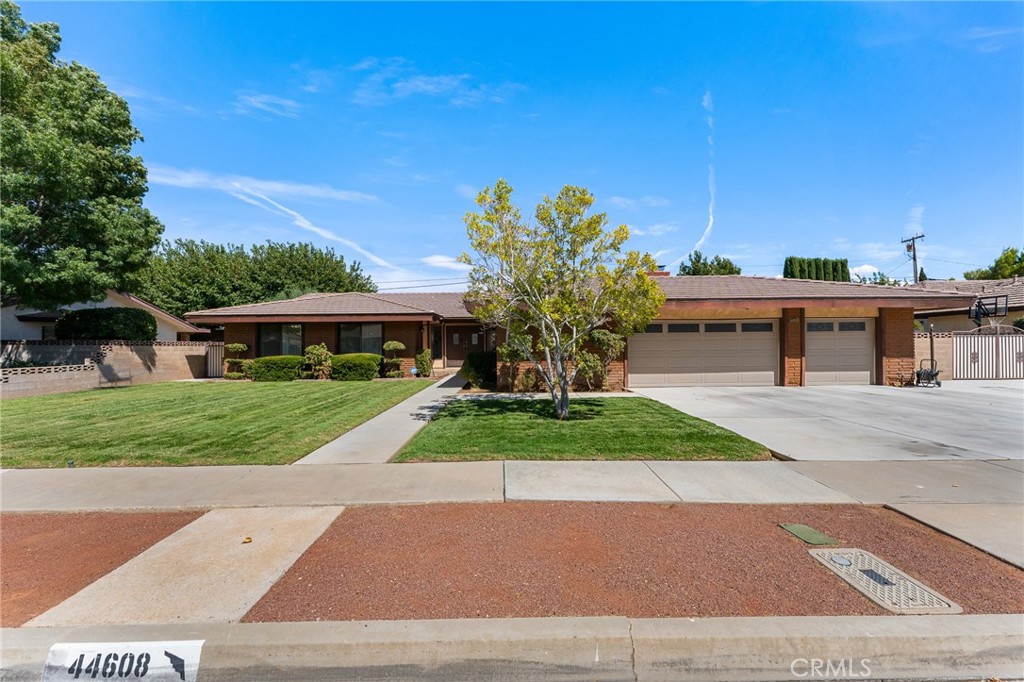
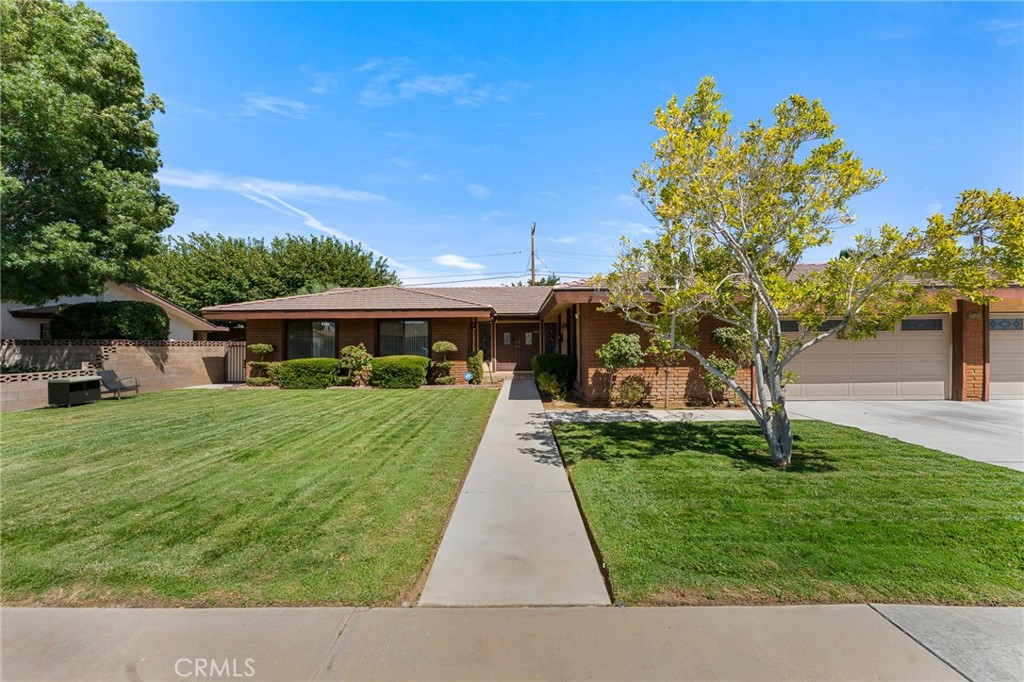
storage bench: none [59,369,102,393] -> present [48,376,102,407]

